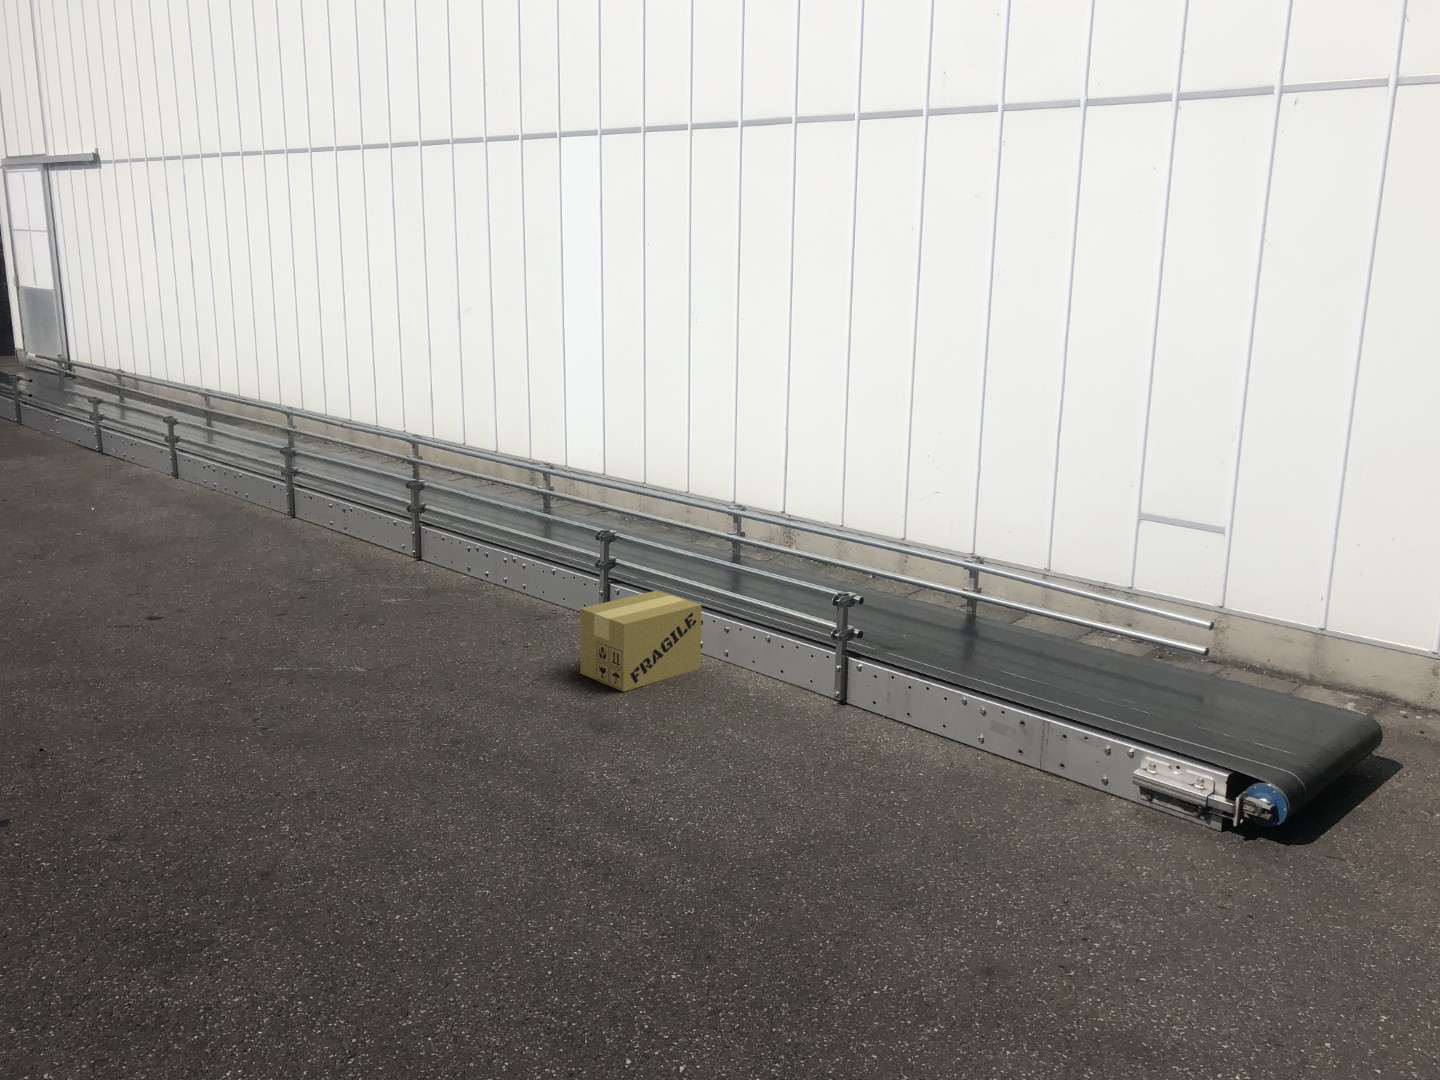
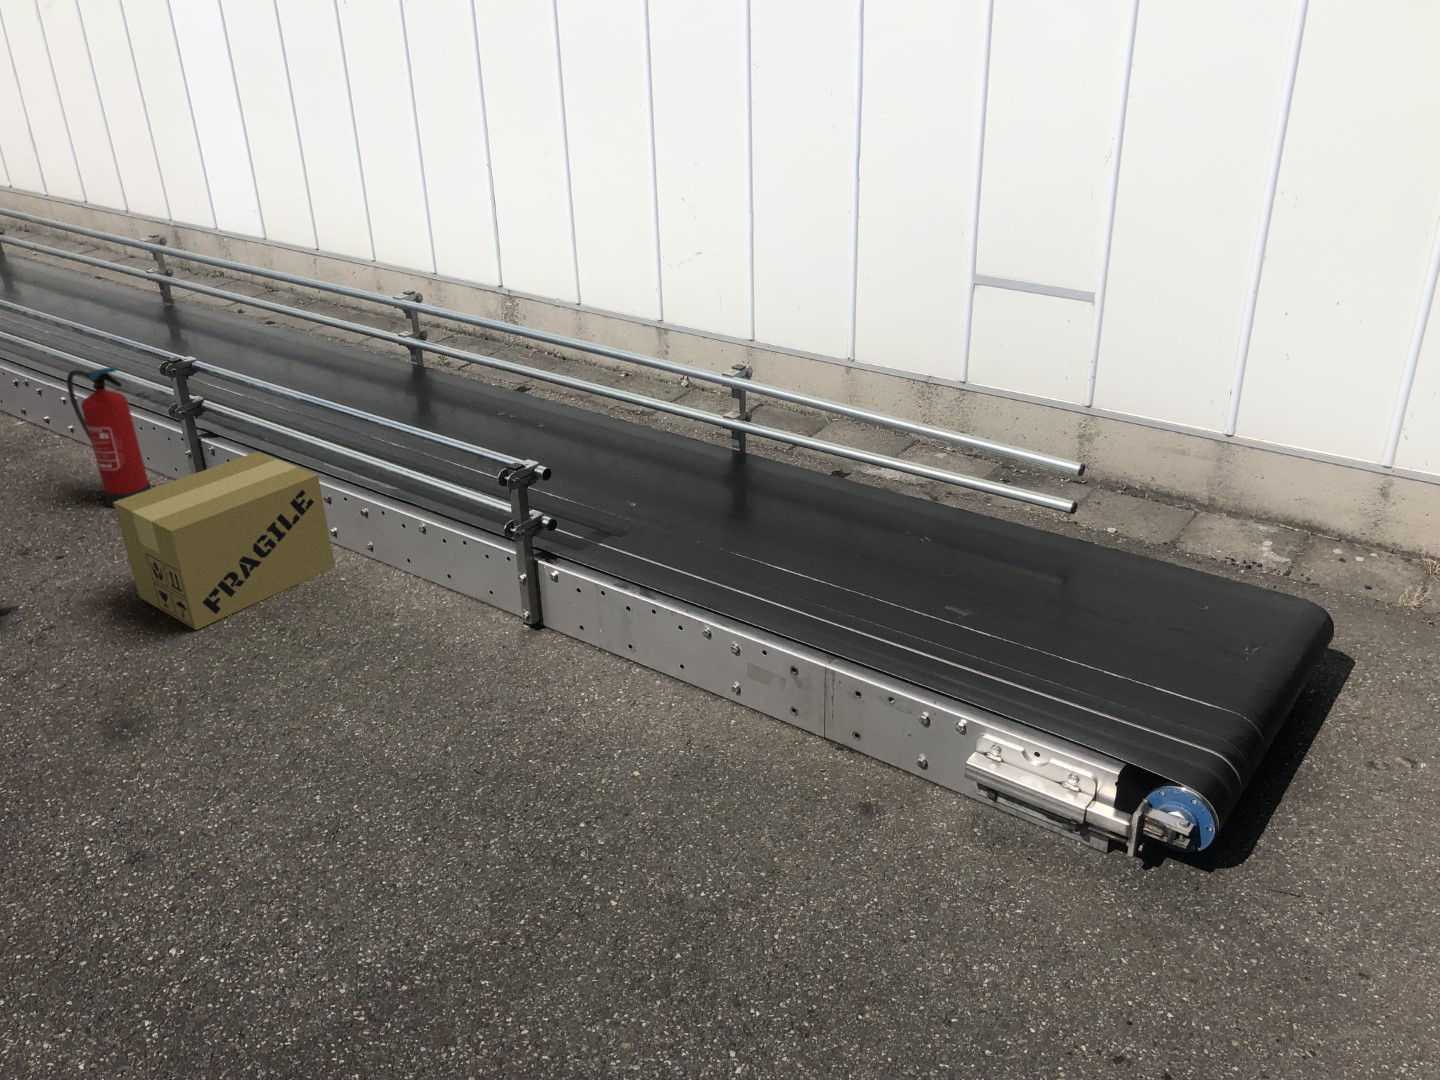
fire extinguisher: none [522,533,567,628] -> present [67,367,151,508]

